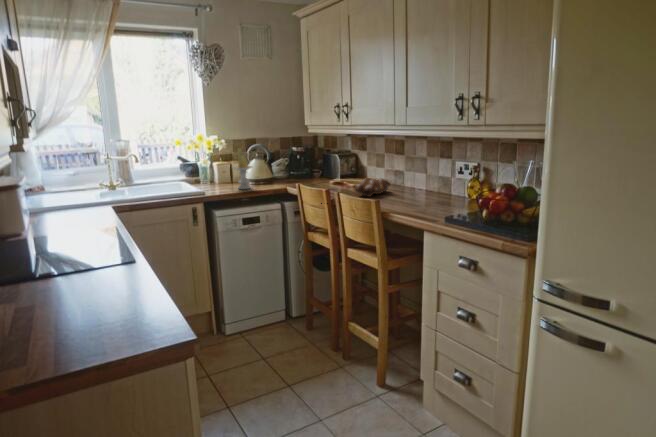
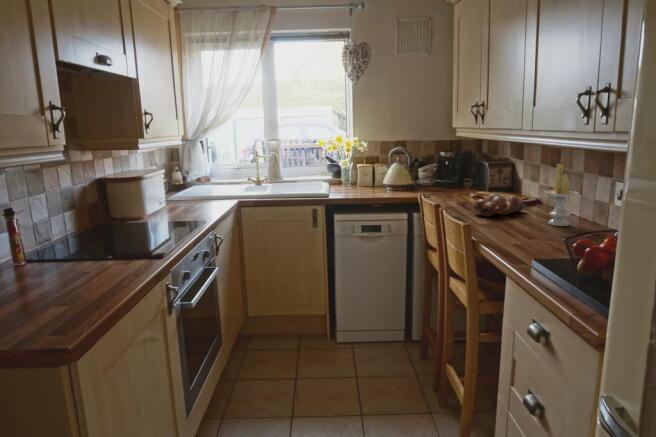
candle: present [233,149,252,189] -> present [544,164,579,226]

